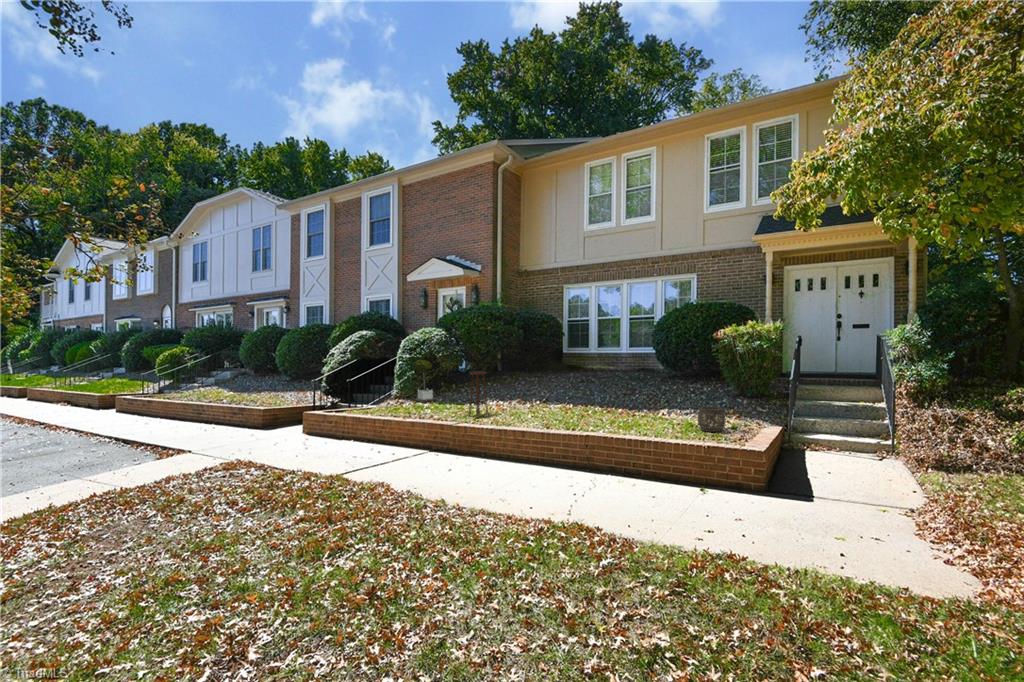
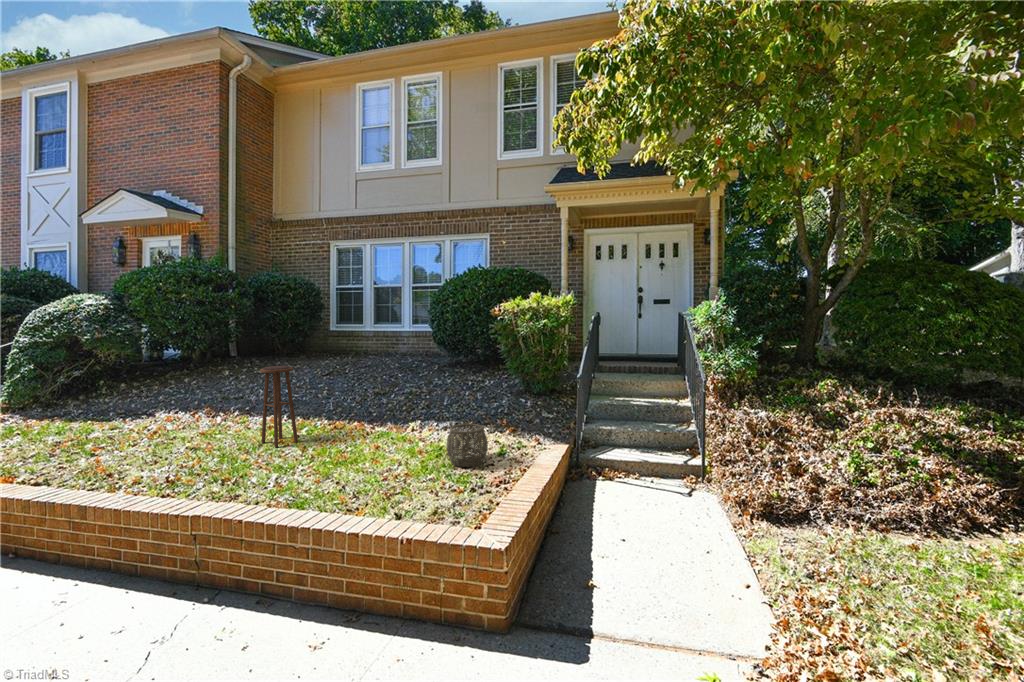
potted tree: present [414,360,433,400] -> none [33,346,76,412]
stool: present [469,371,489,417] -> present [260,366,298,447]

